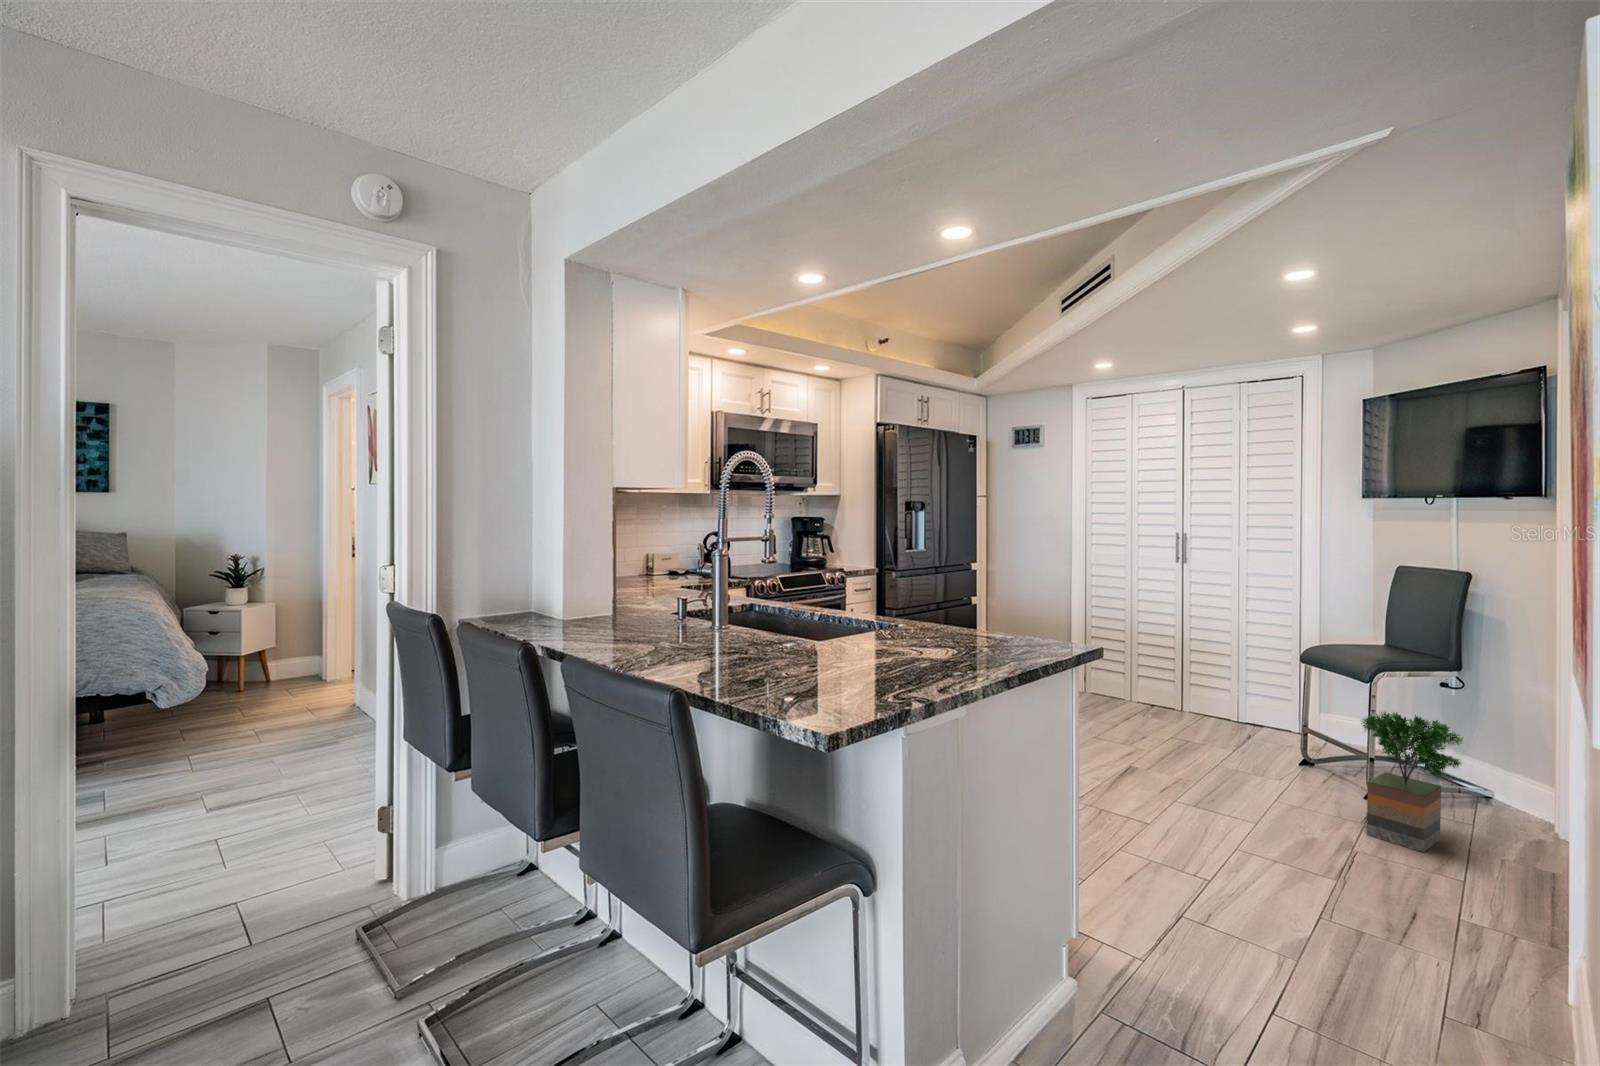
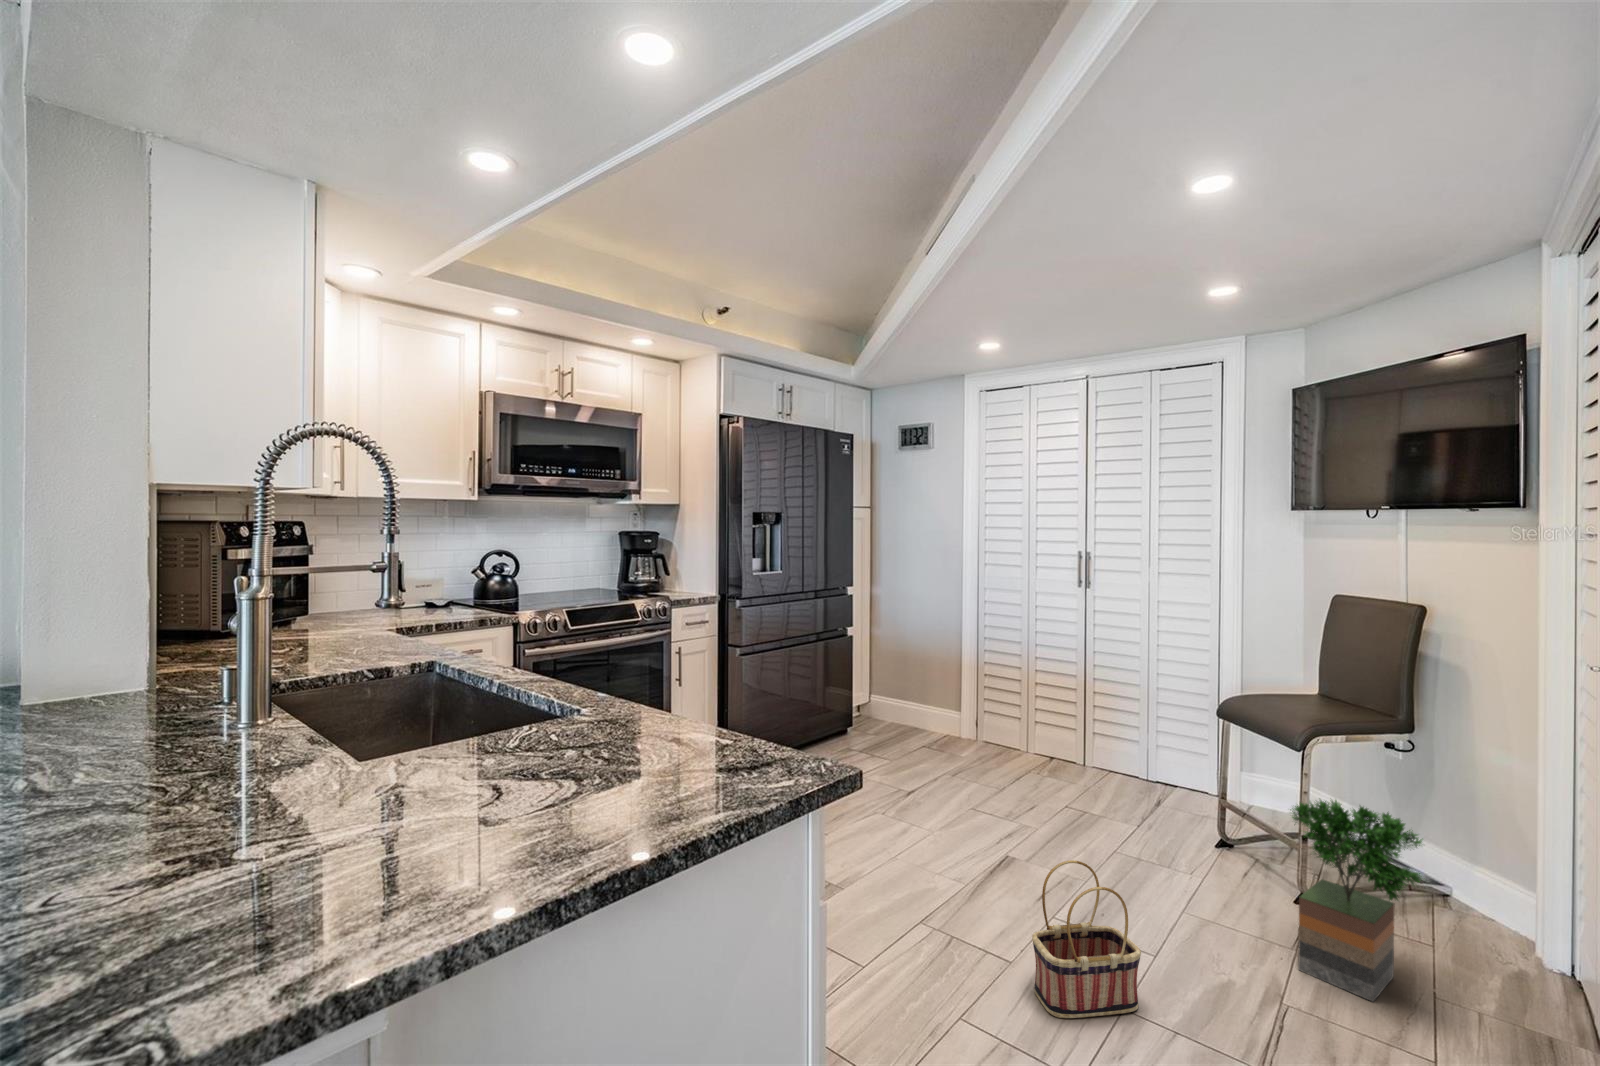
basket: none [1169,750,1251,854] -> present [1032,860,1141,1018]

